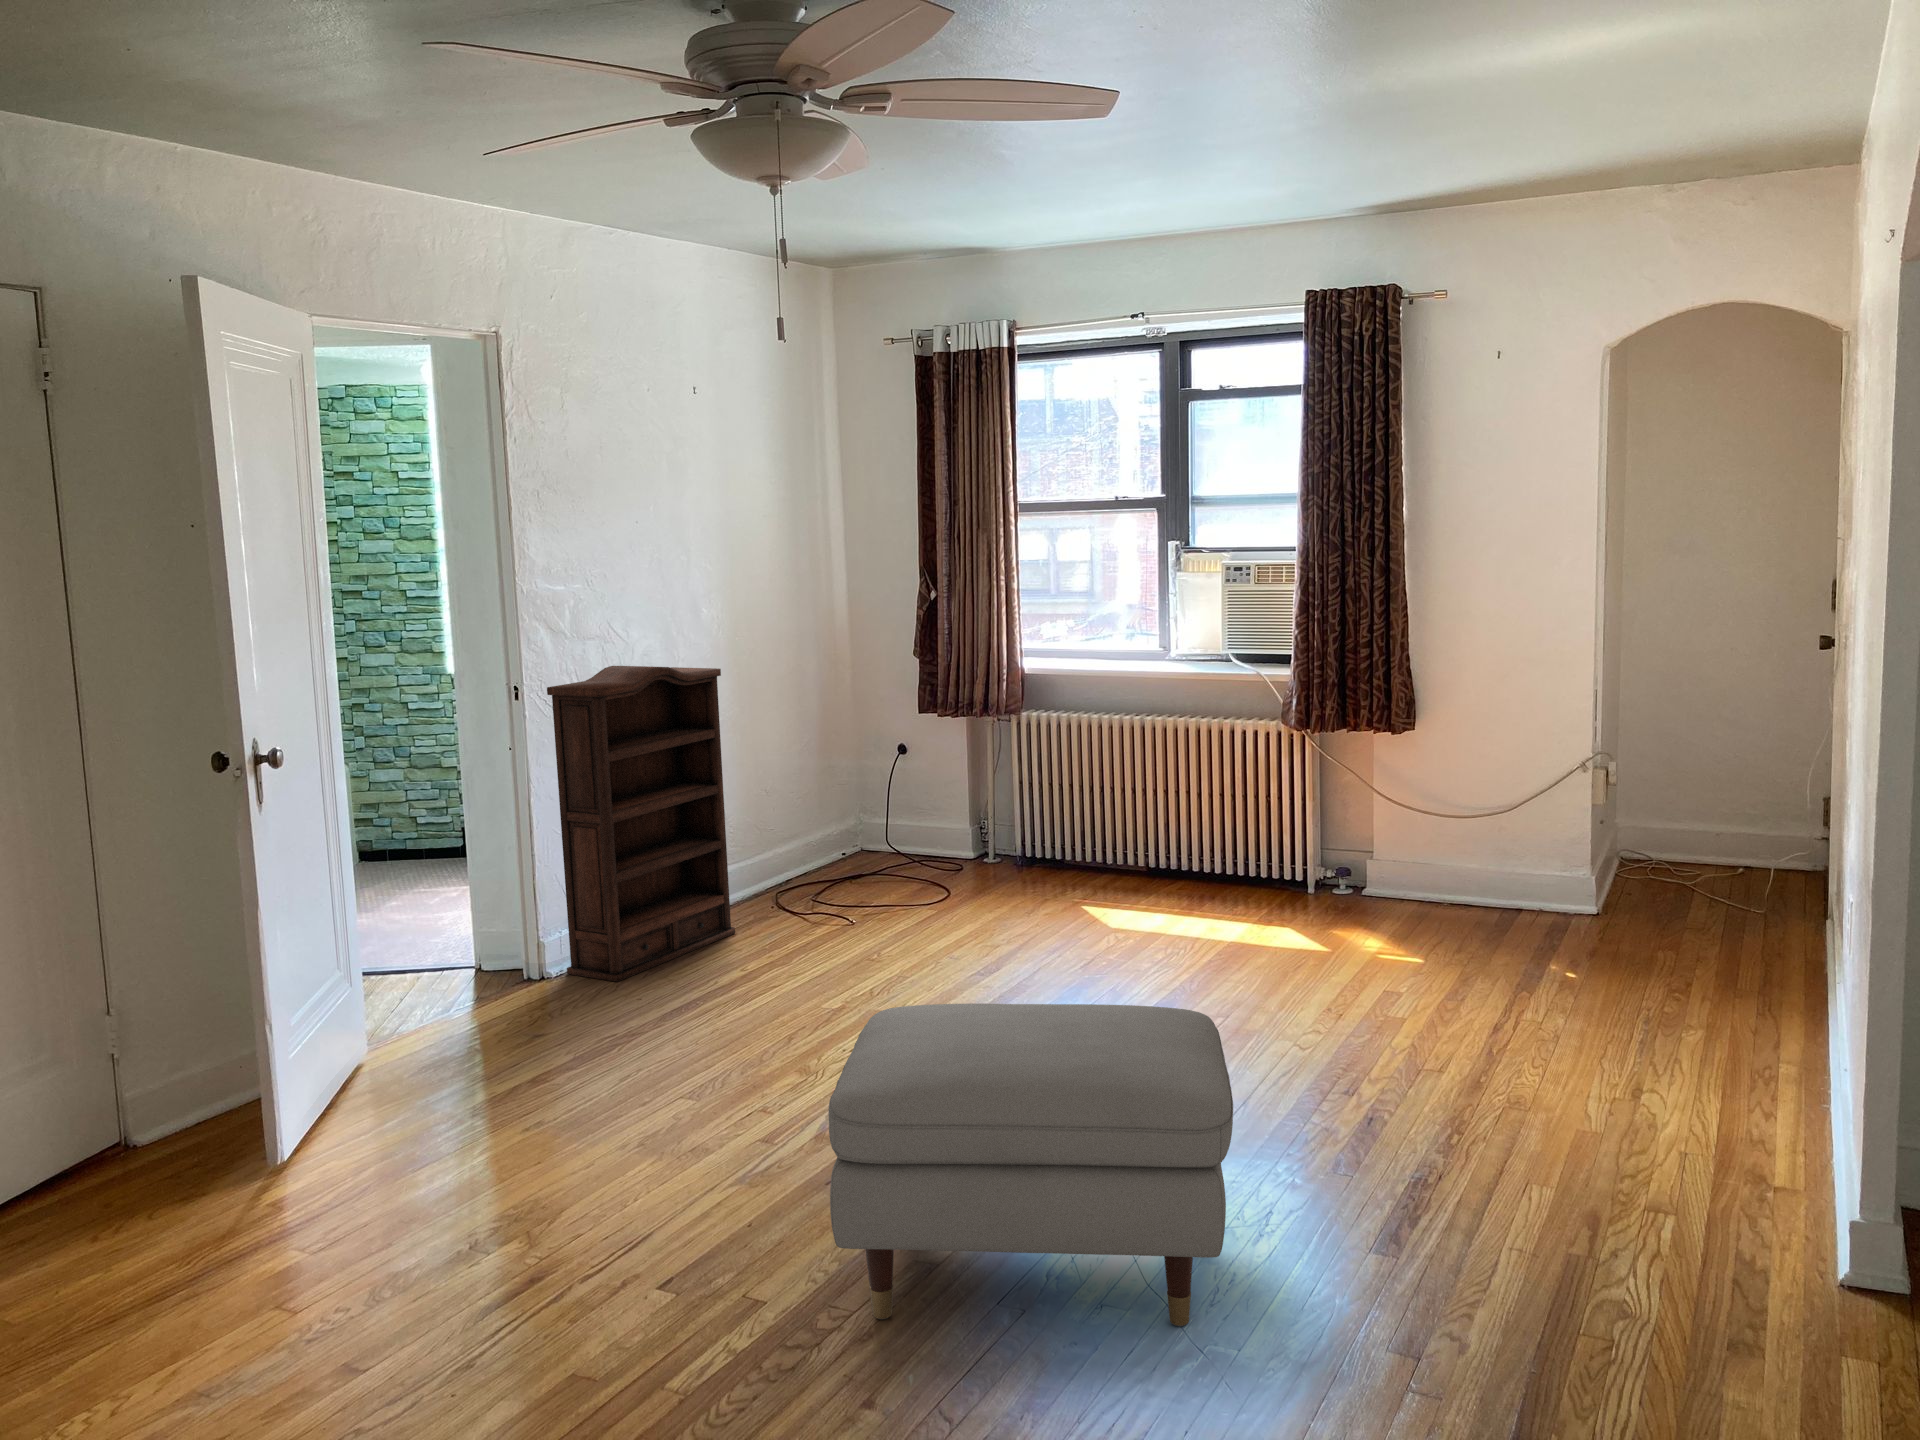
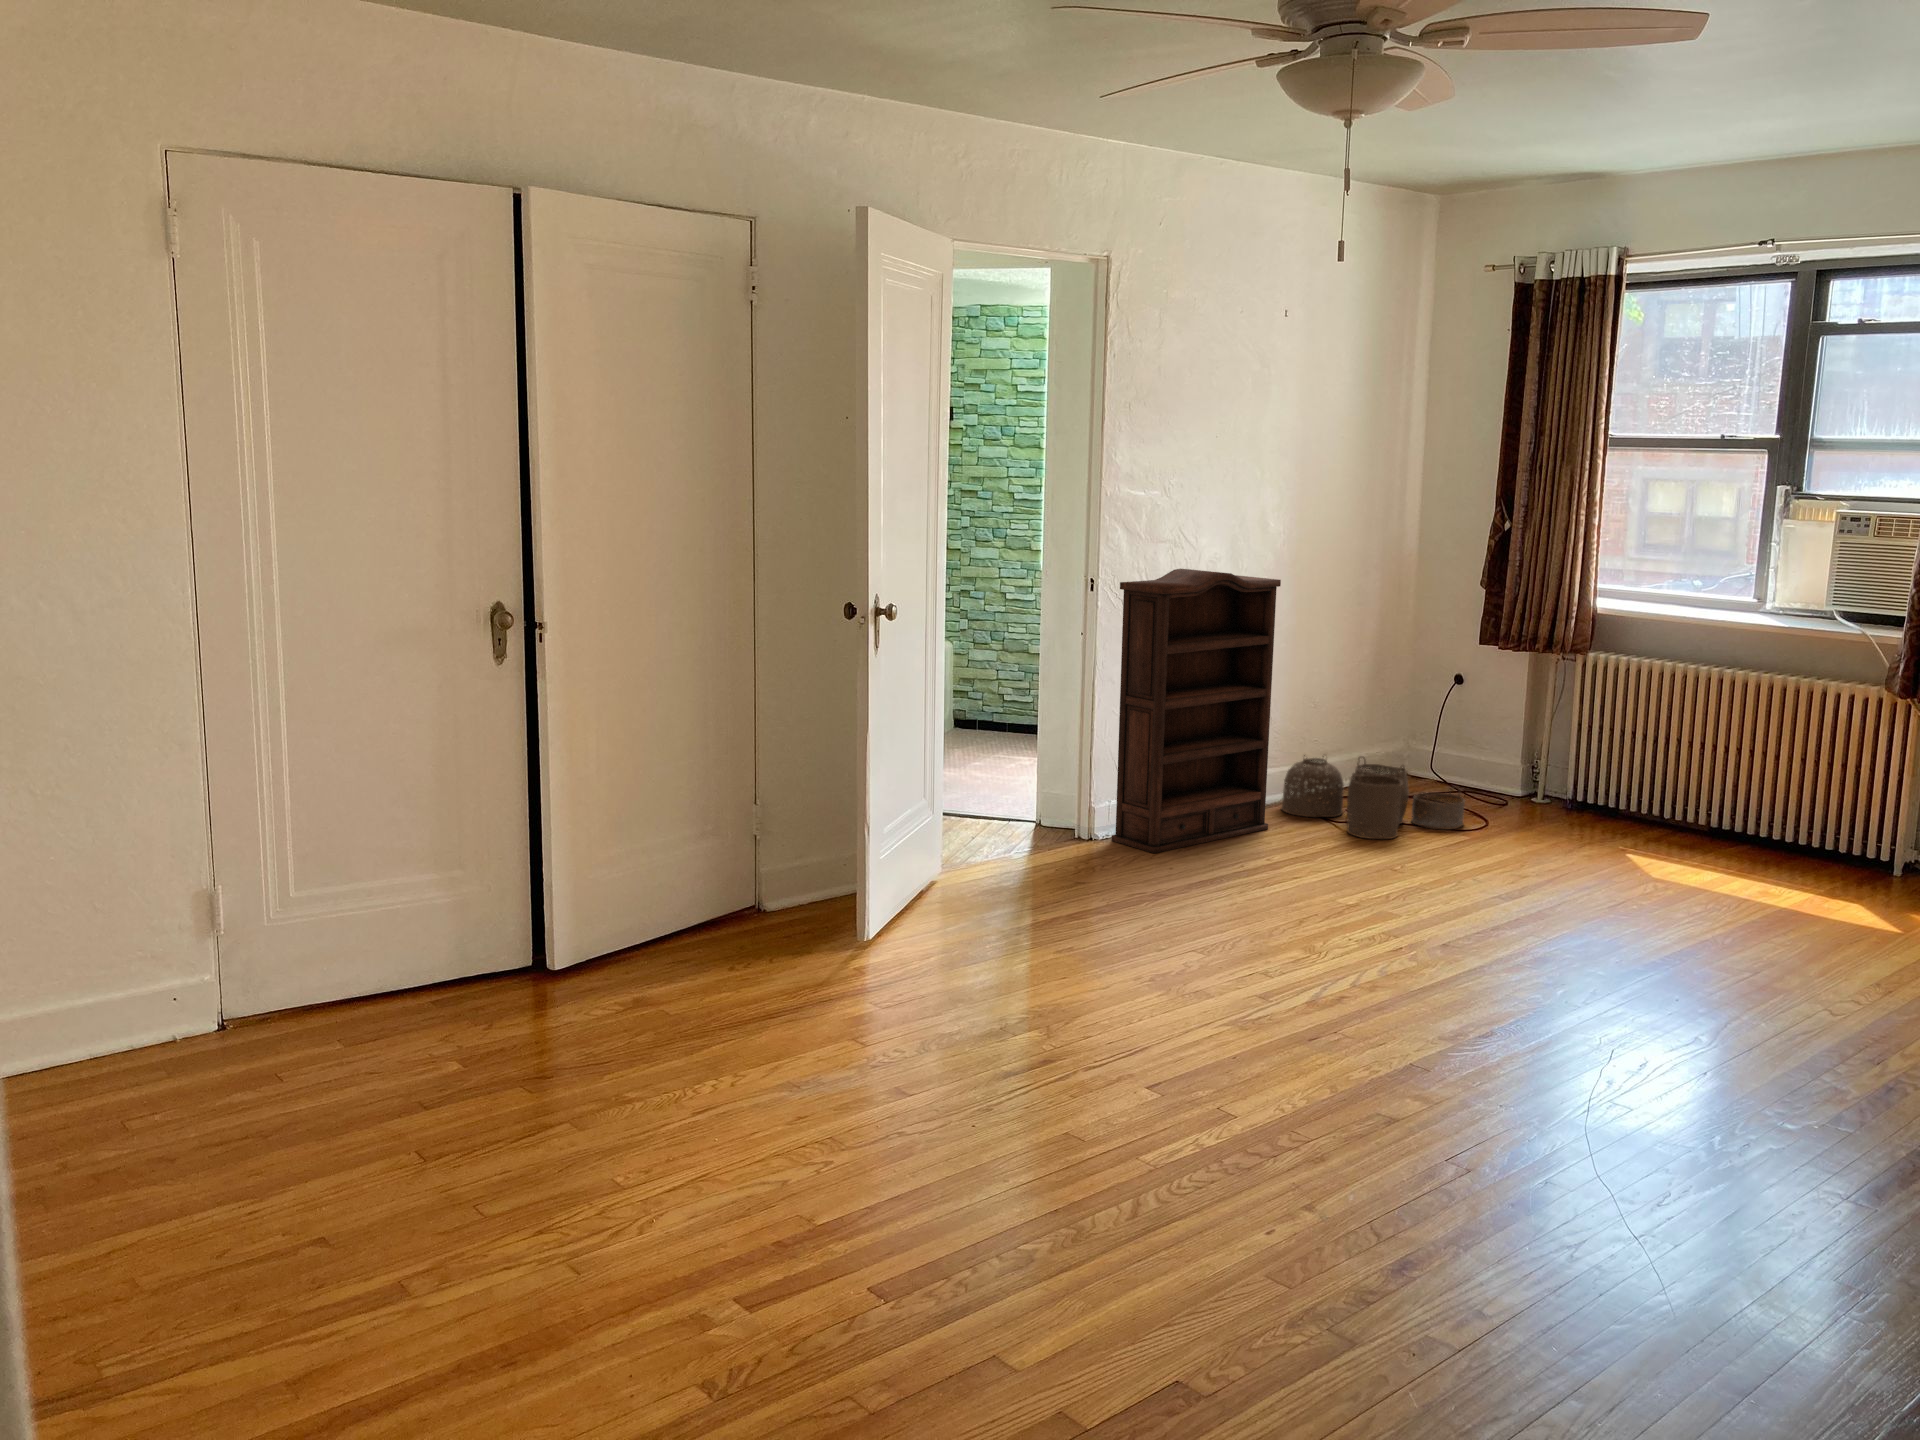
woven basket: none [744,842,928,928] -> present [1281,755,1465,839]
ottoman: present [828,1003,1233,1326] -> none [1295,888,1704,1211]

